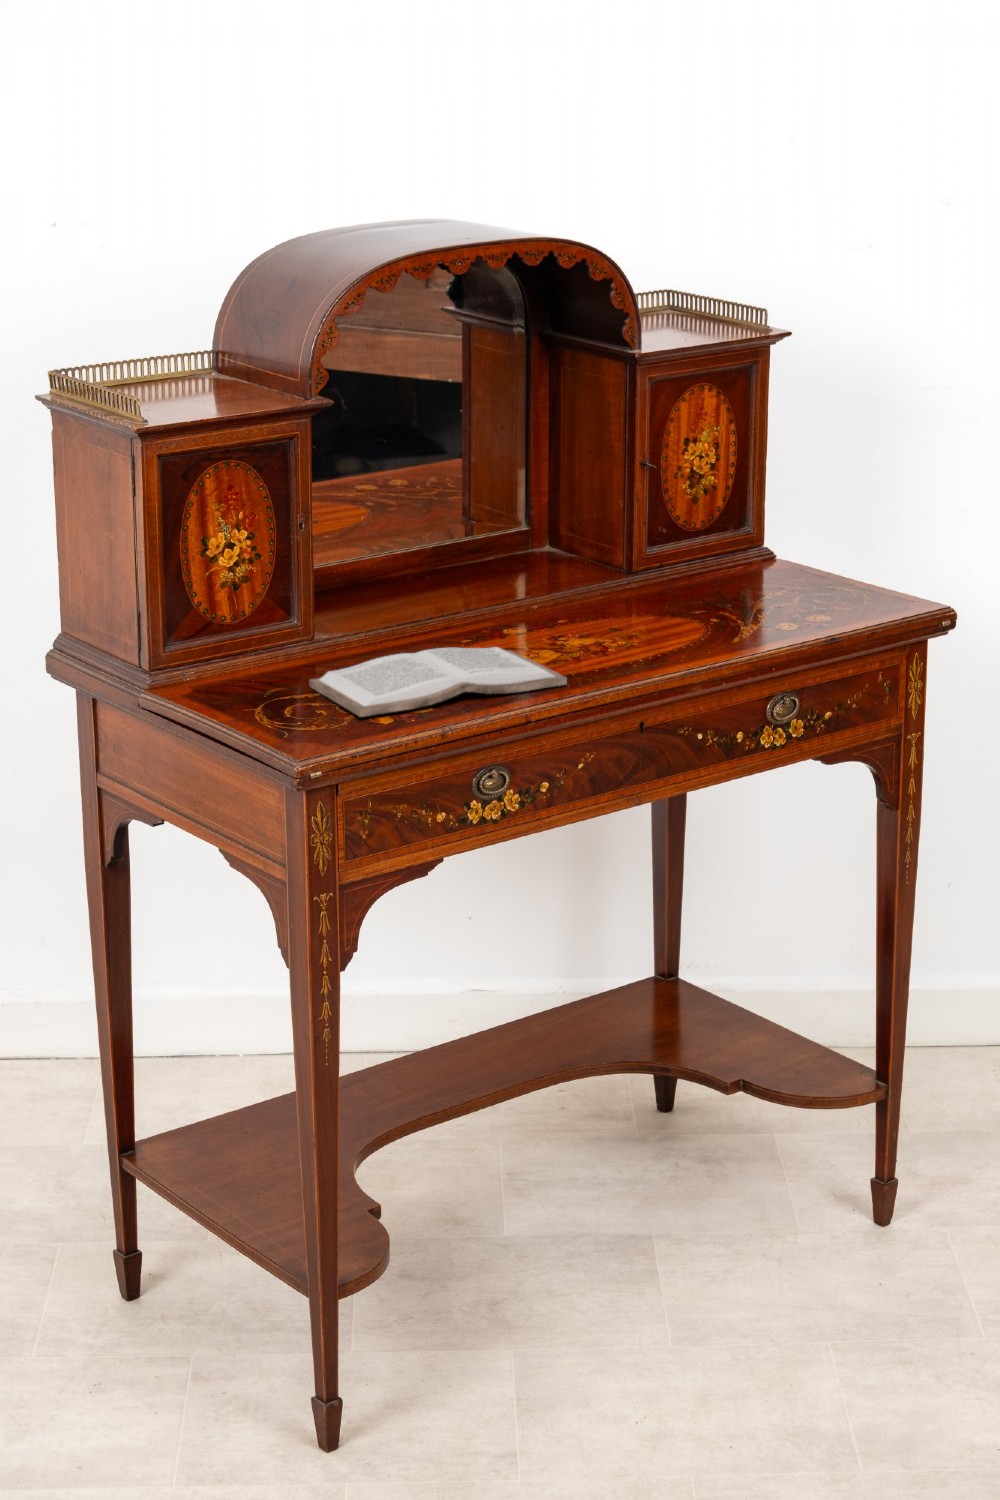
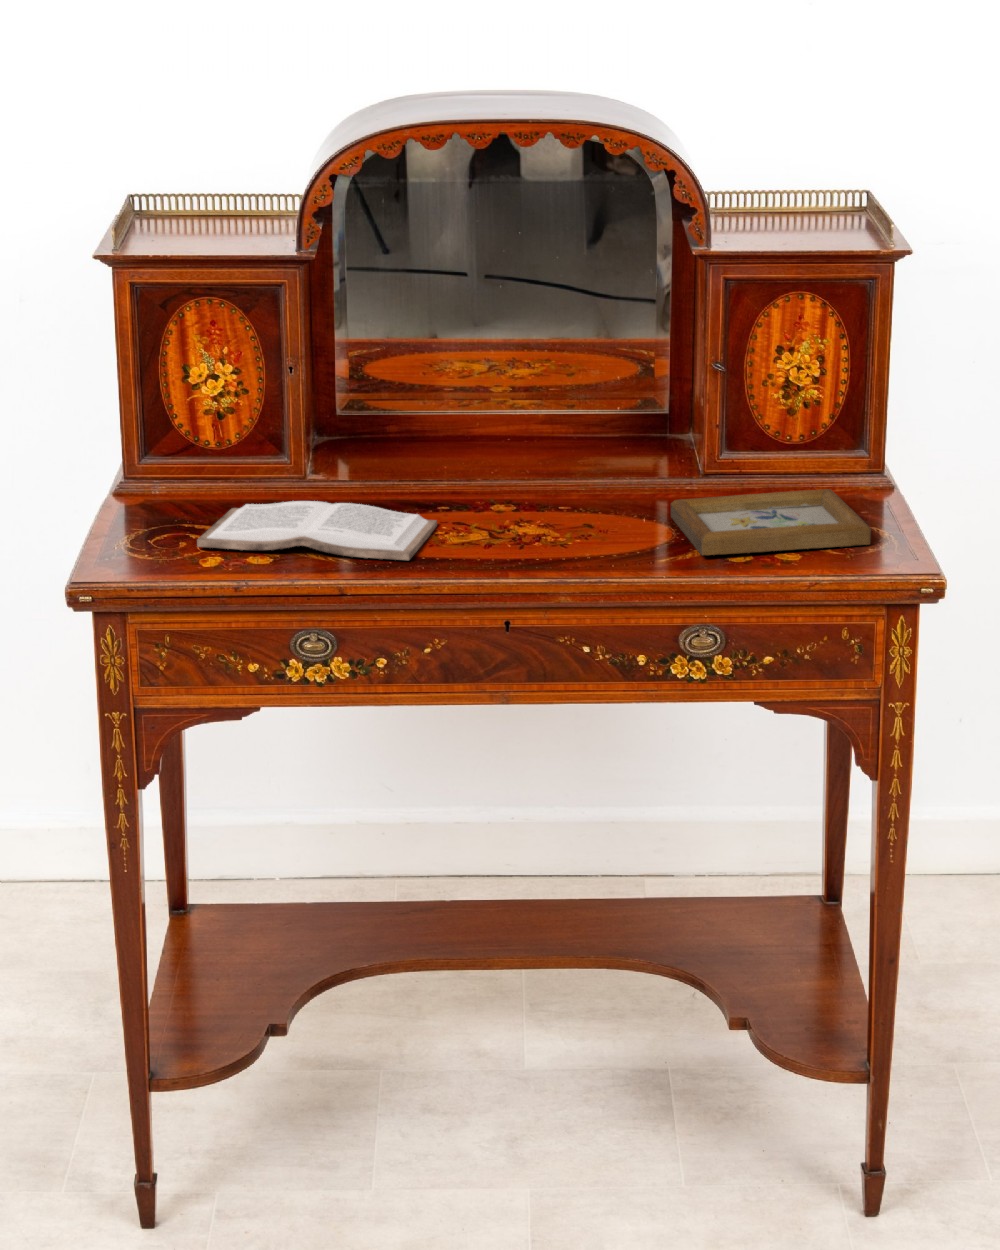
picture frame: none [676,561,862,628] -> present [671,489,871,555]

